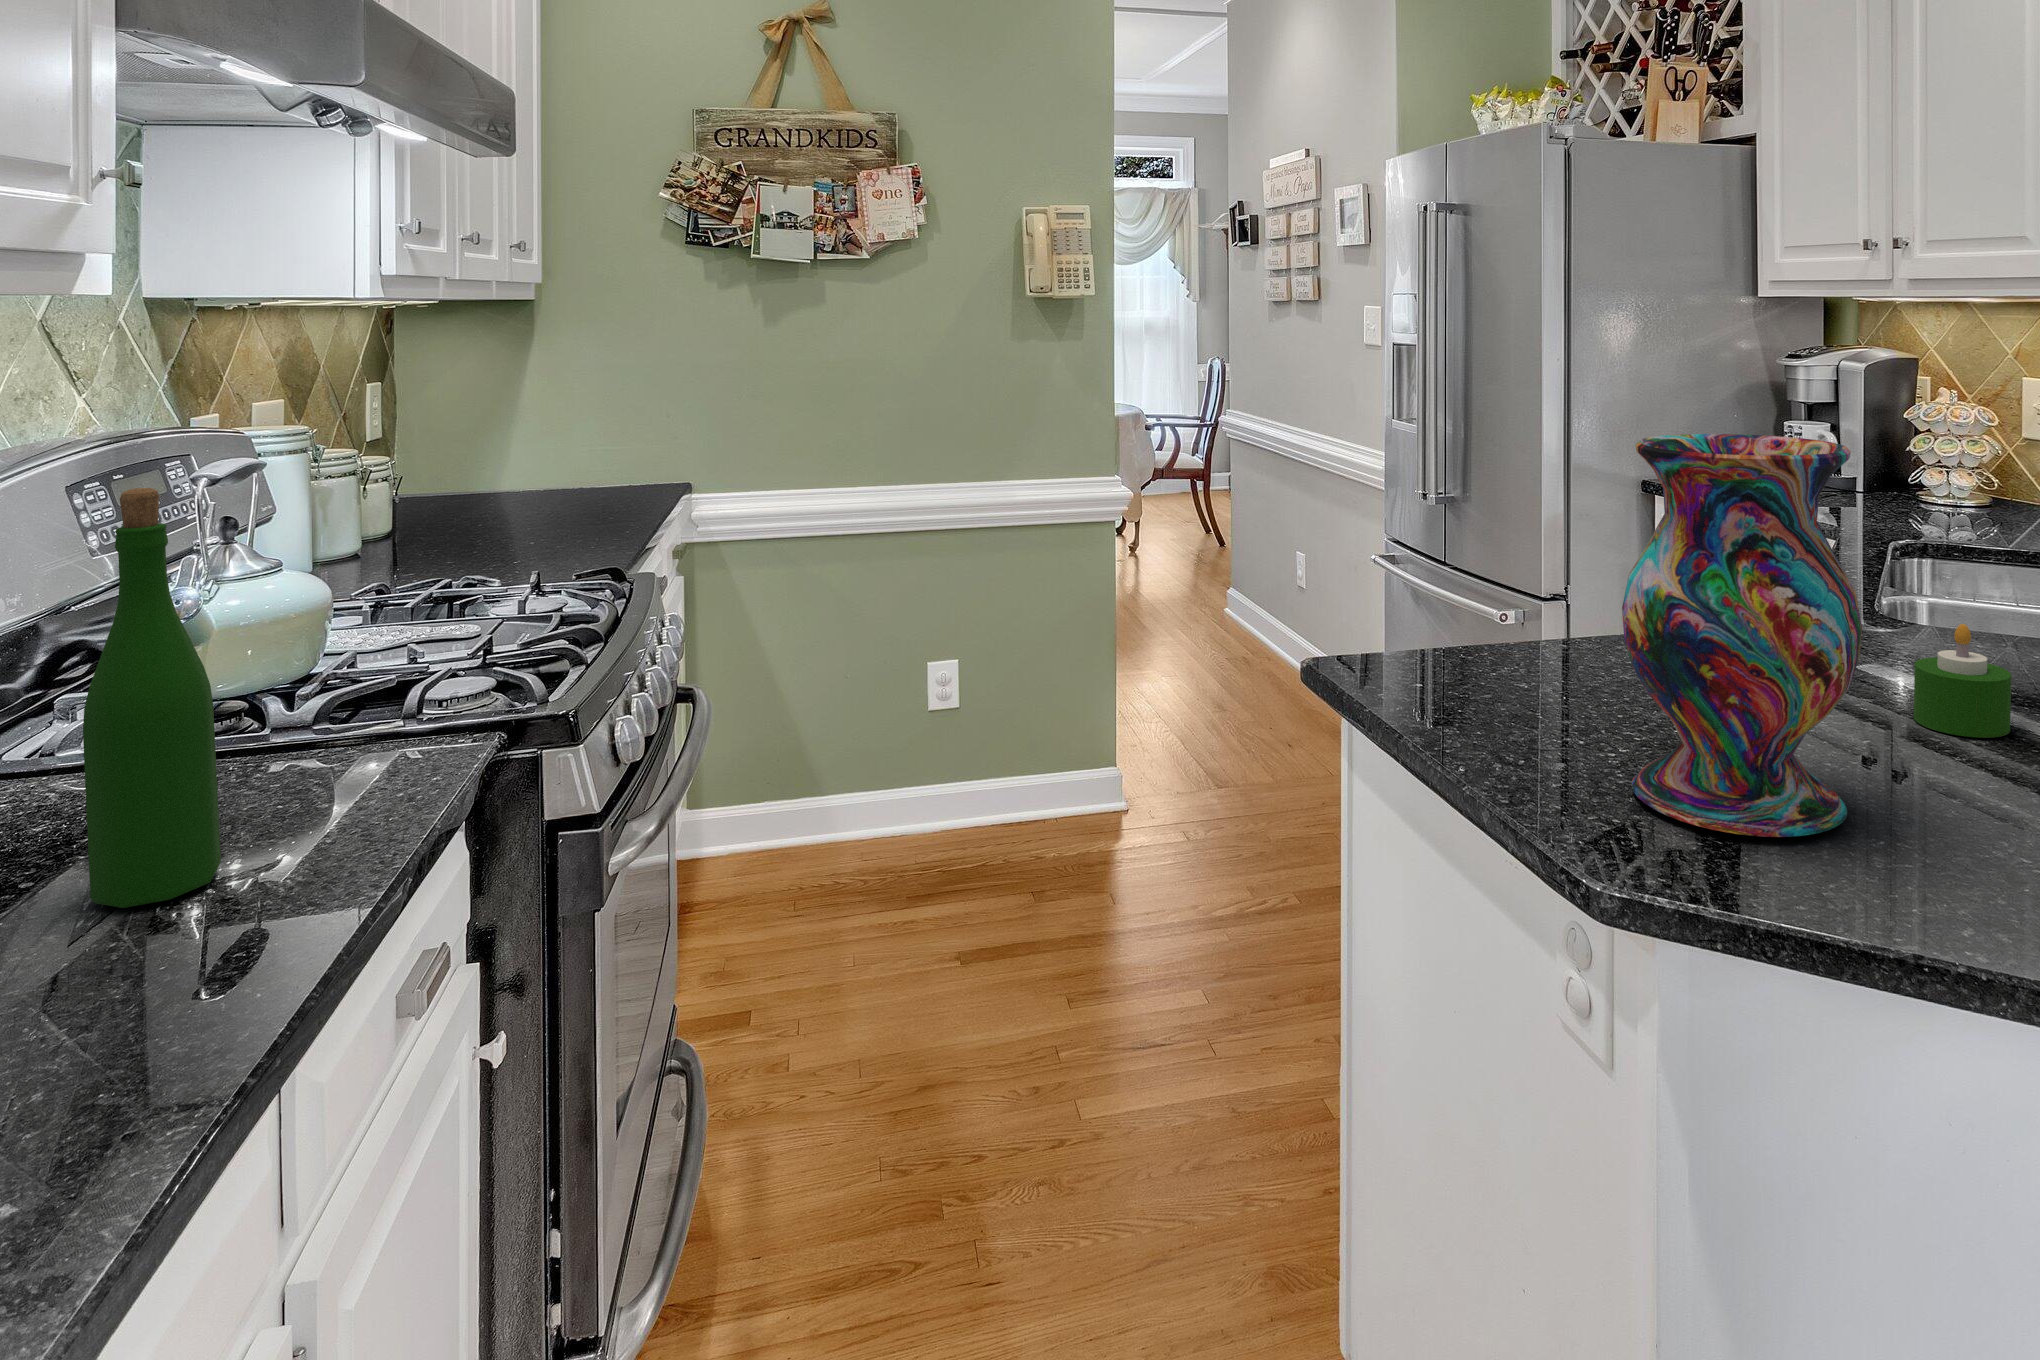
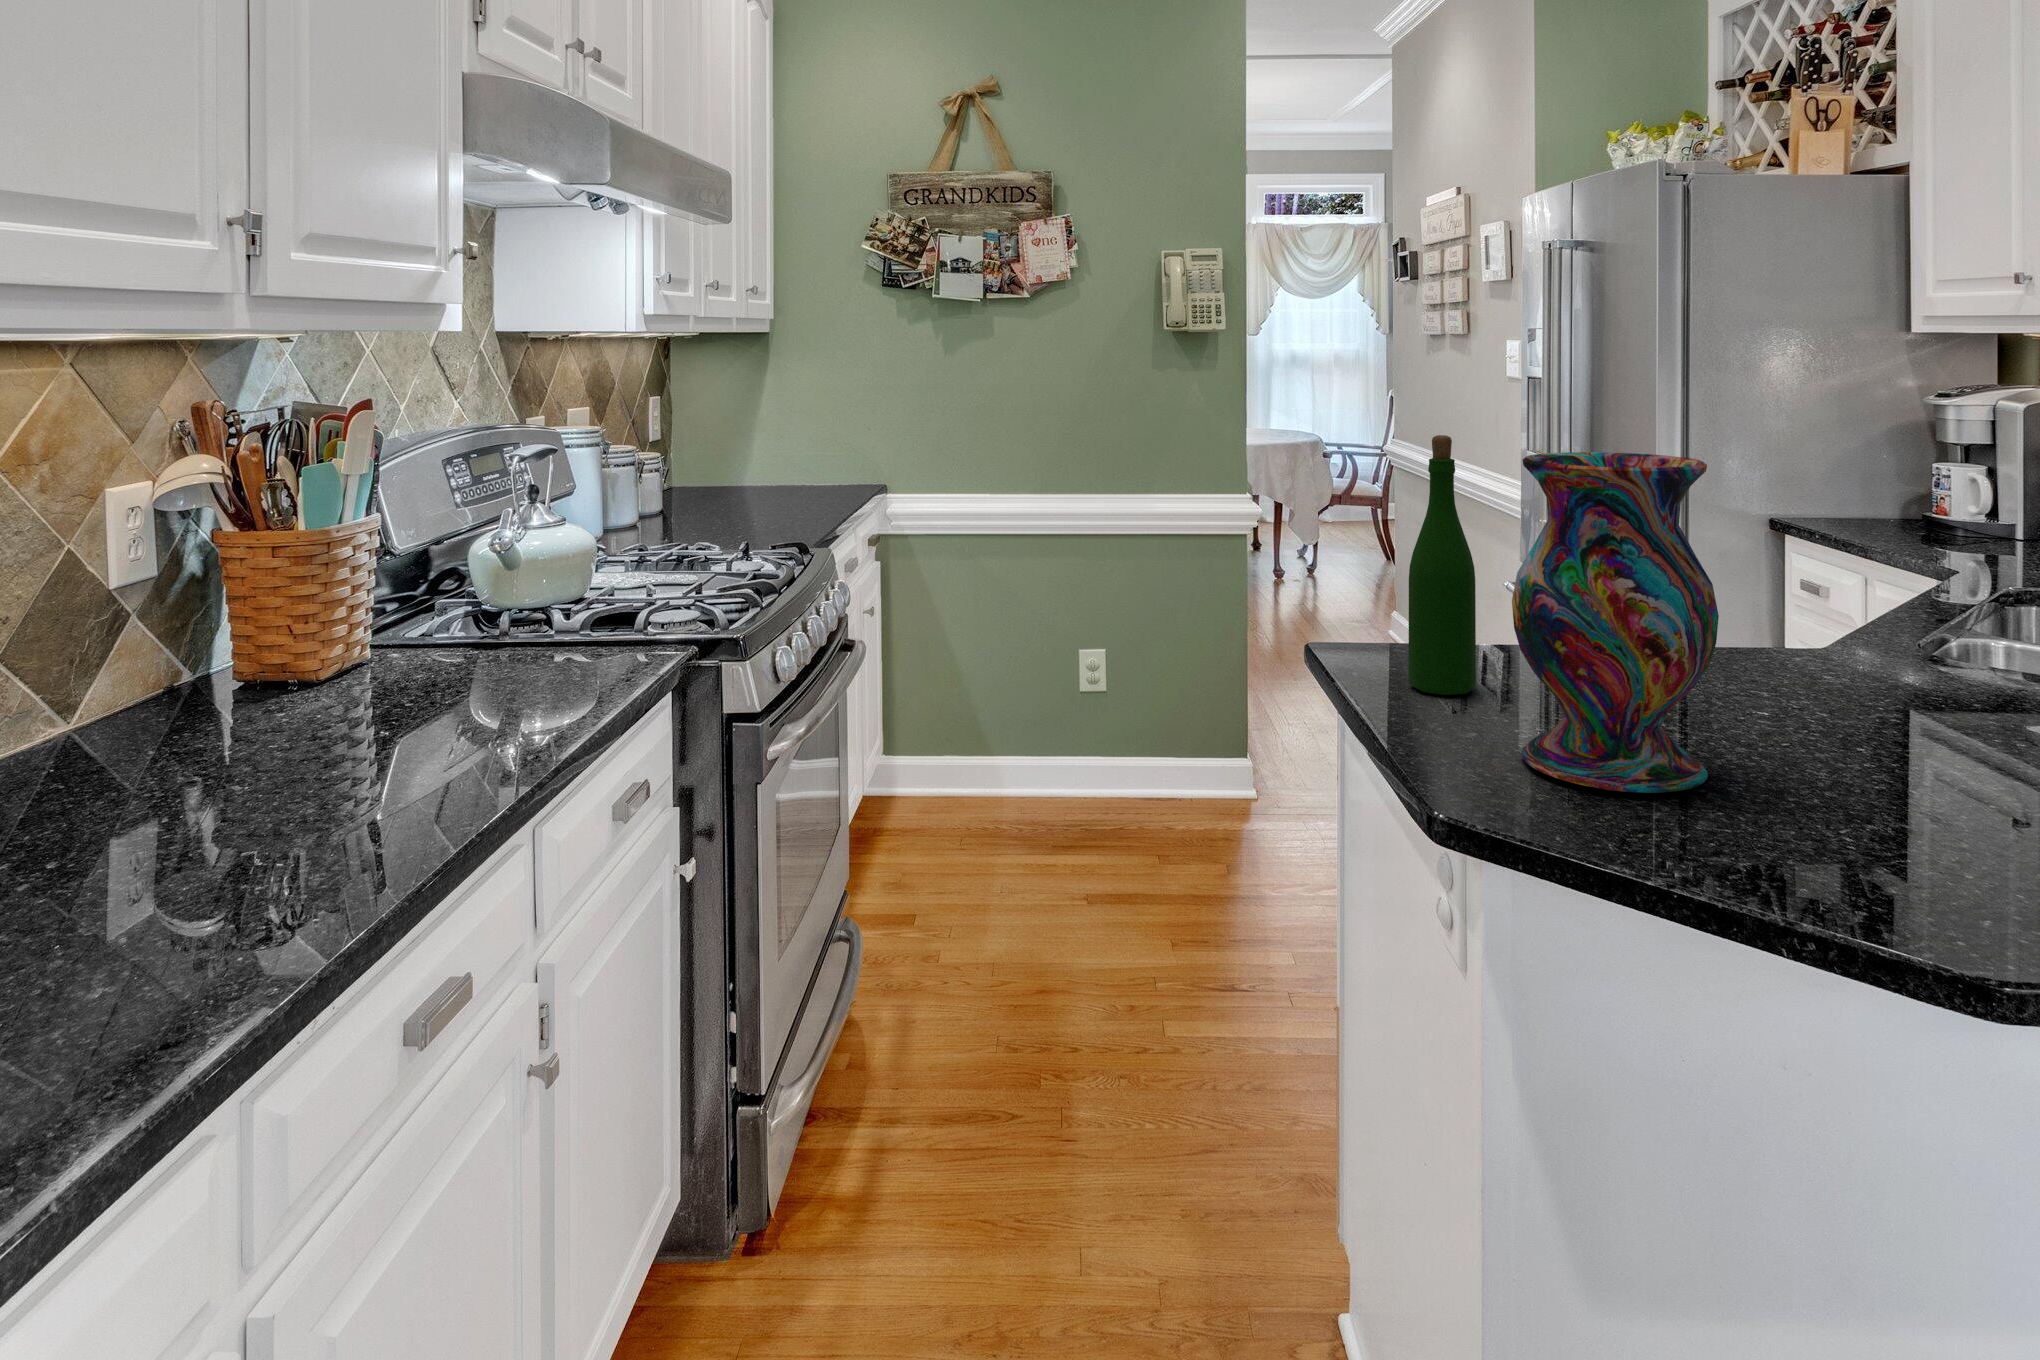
wine bottle: present [83,488,221,908] -> present [1408,435,1476,695]
candle: present [1914,624,2011,738] -> none [1856,642,1950,748]

